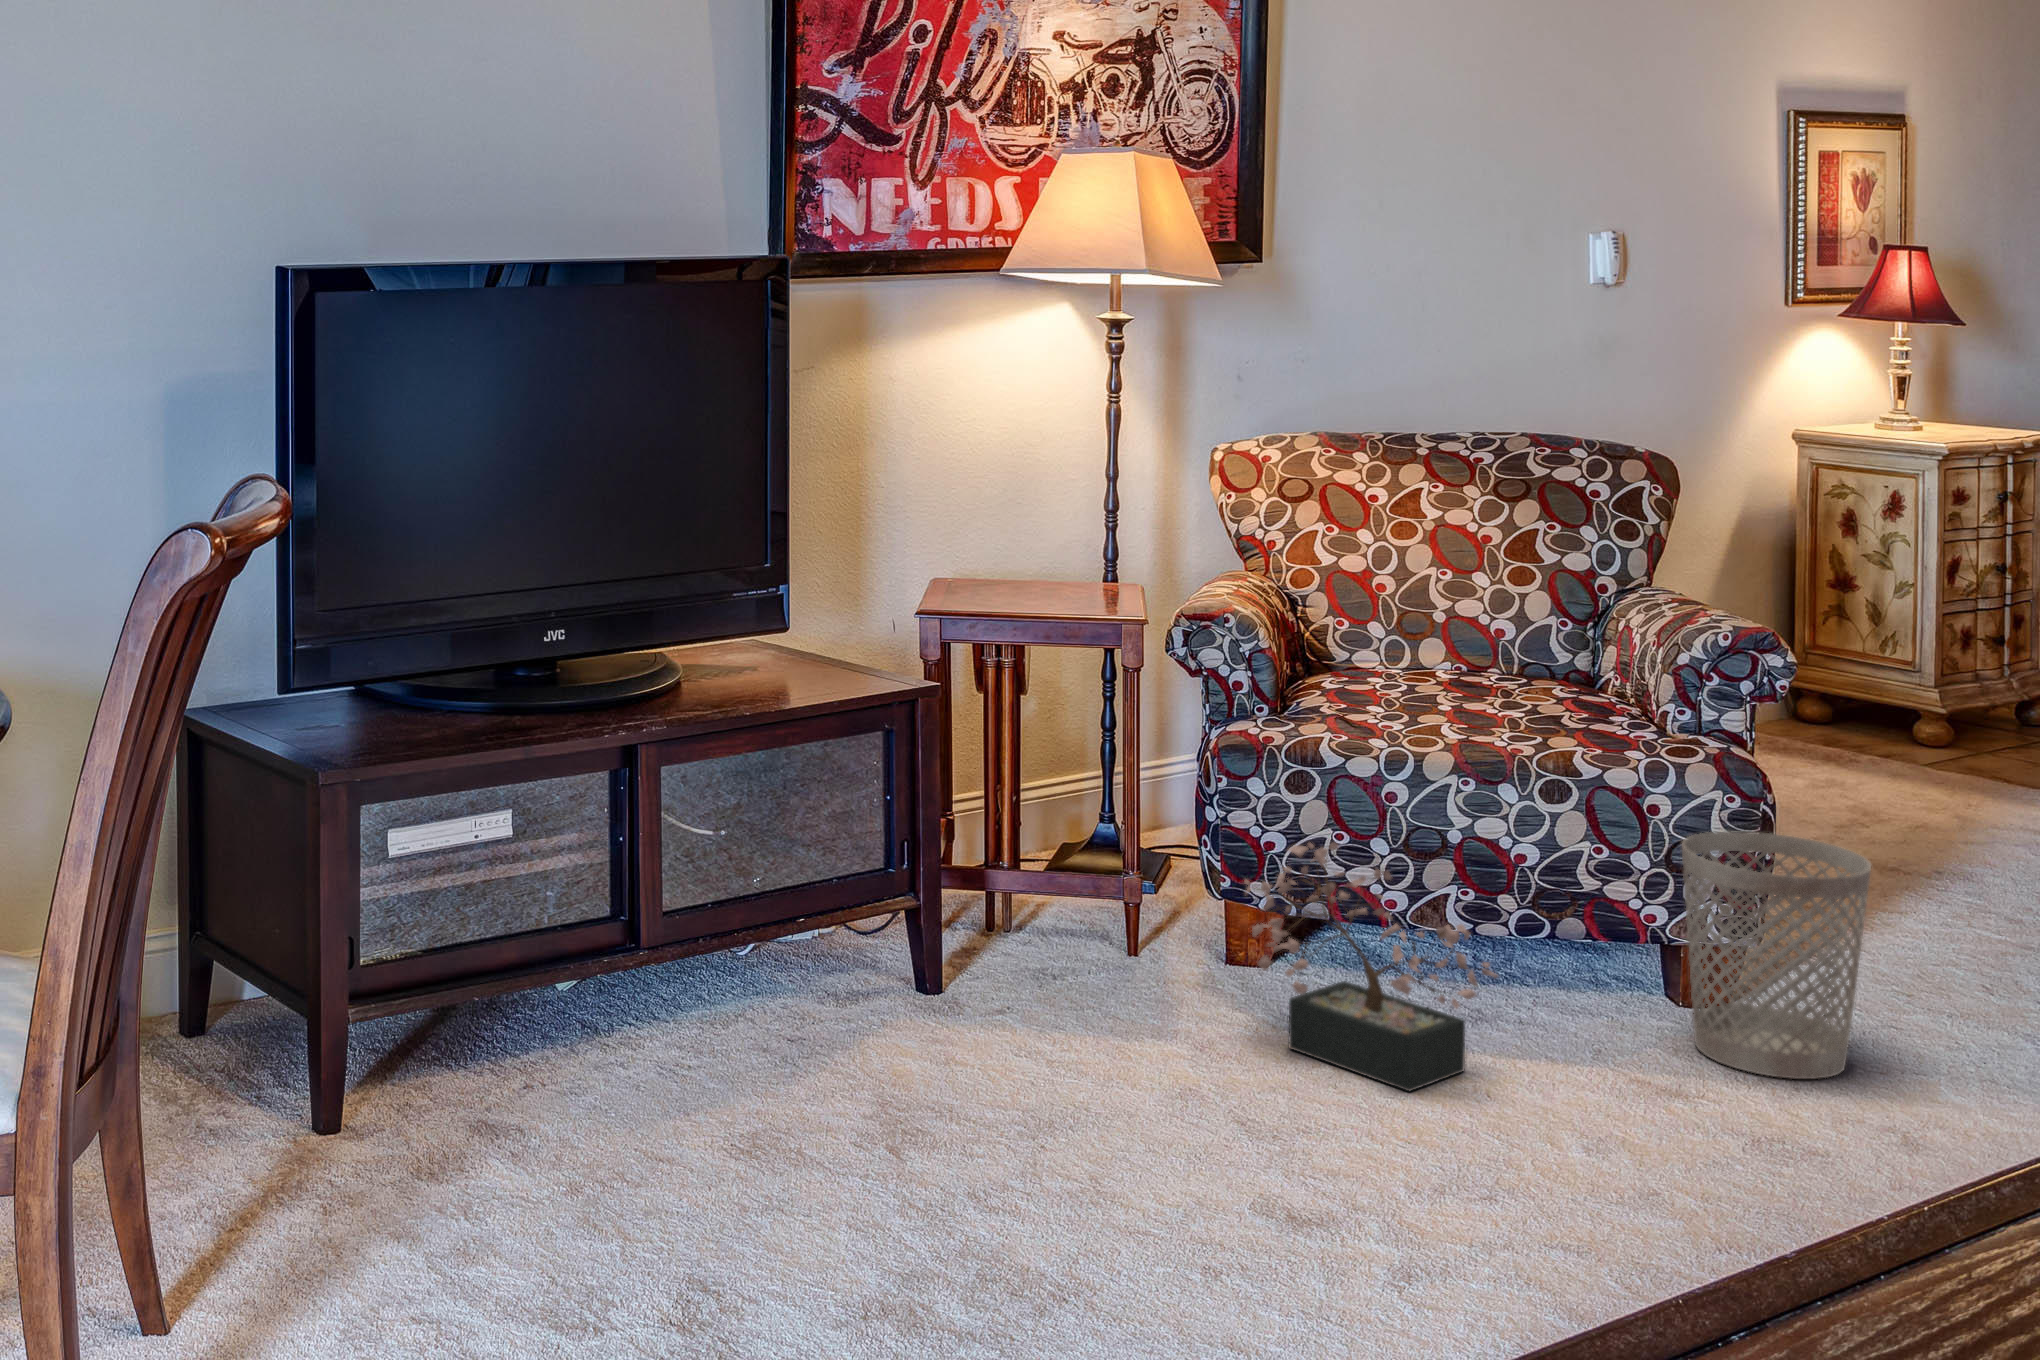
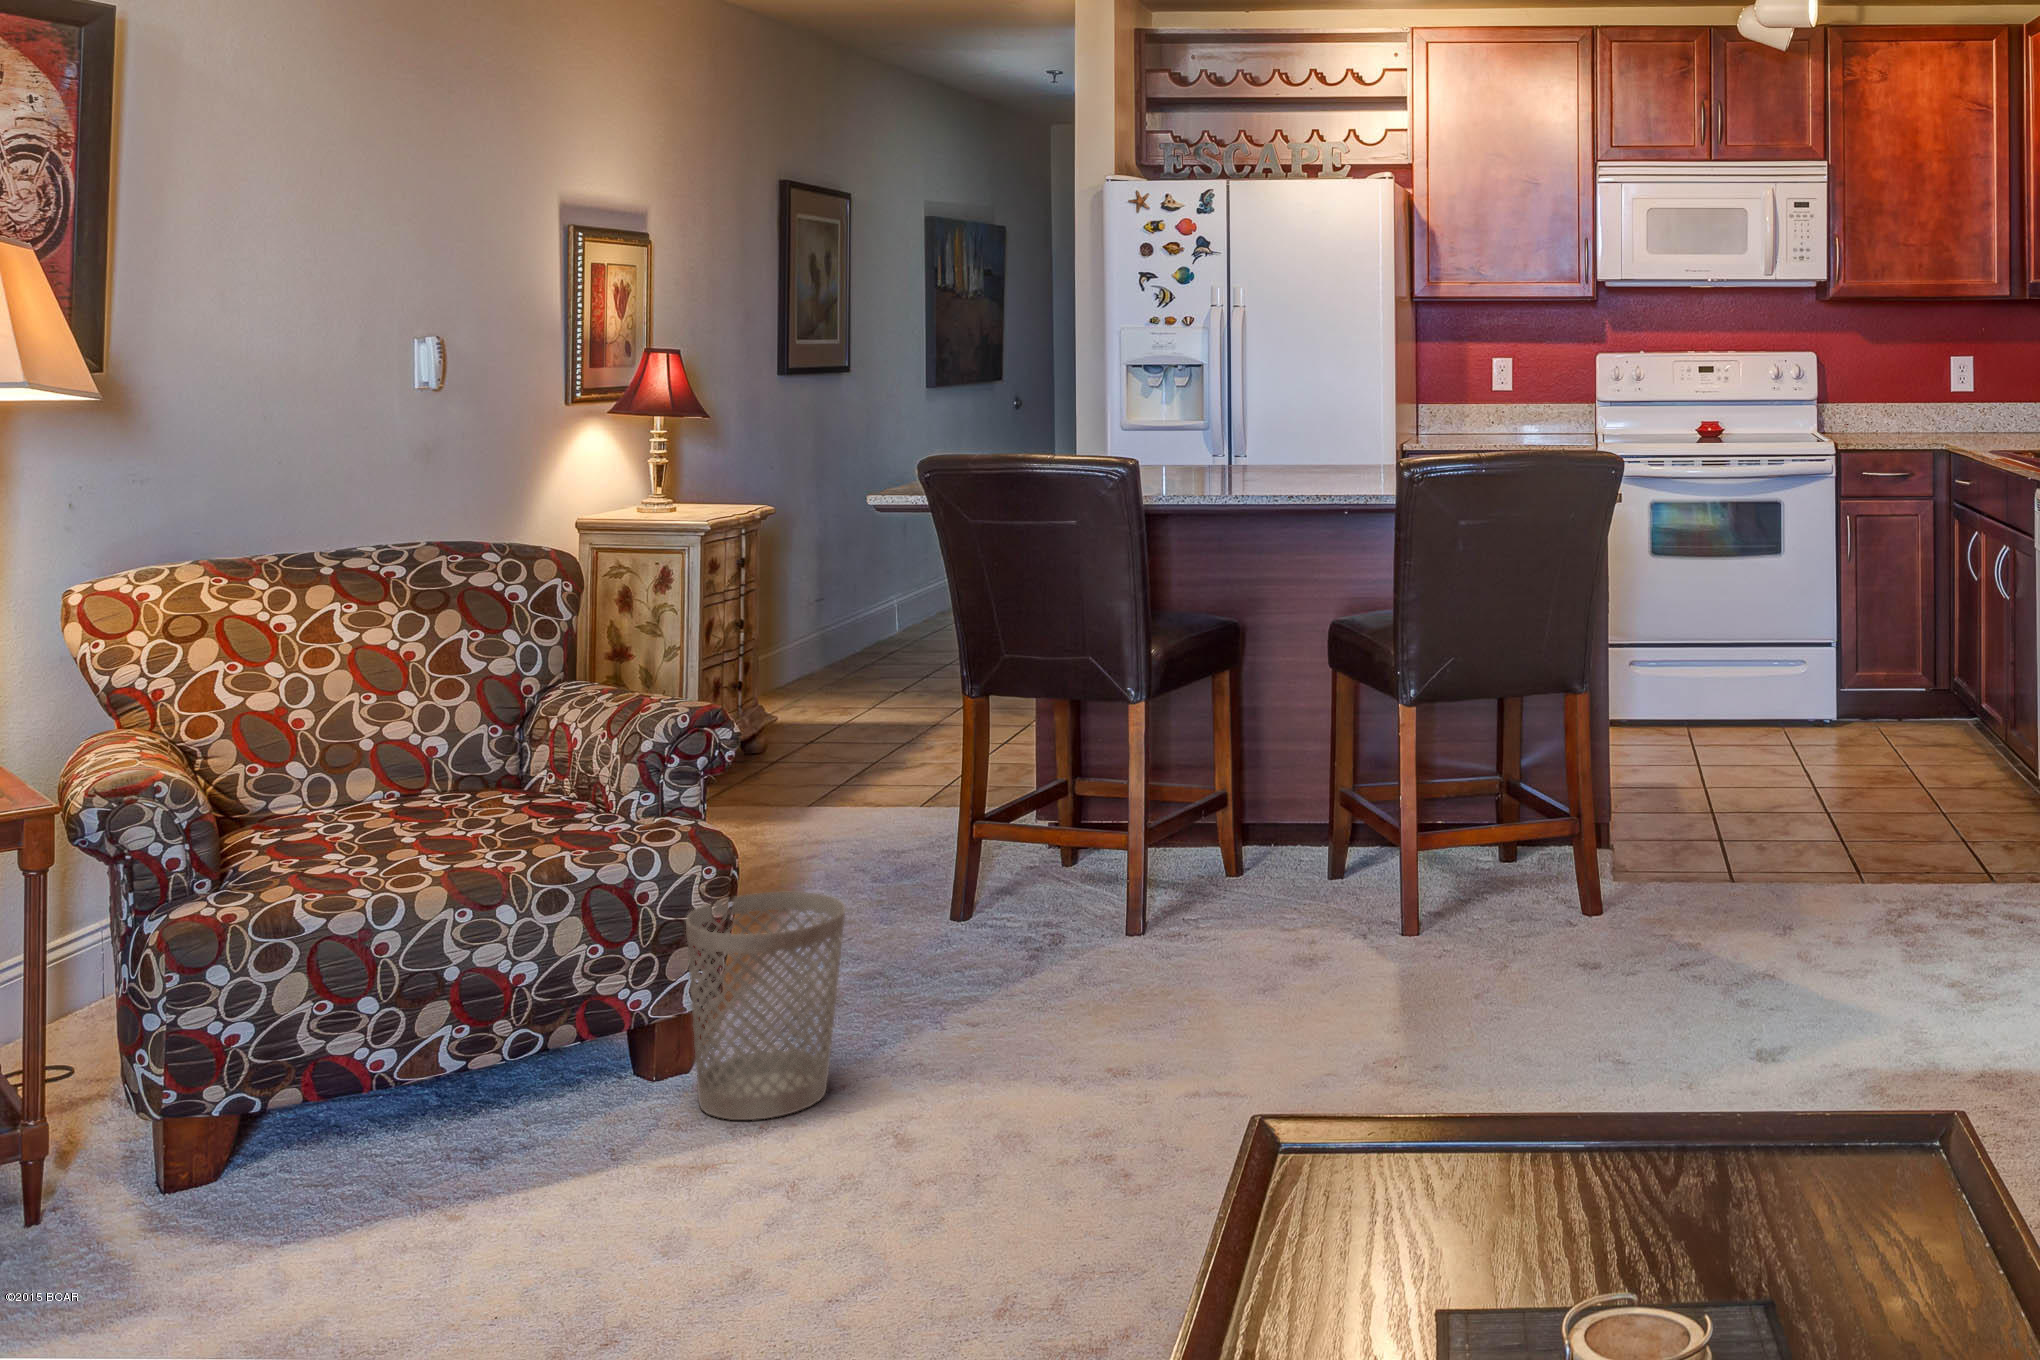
decorative plant: present [1245,842,1497,1091] -> none [259,1016,554,1267]

